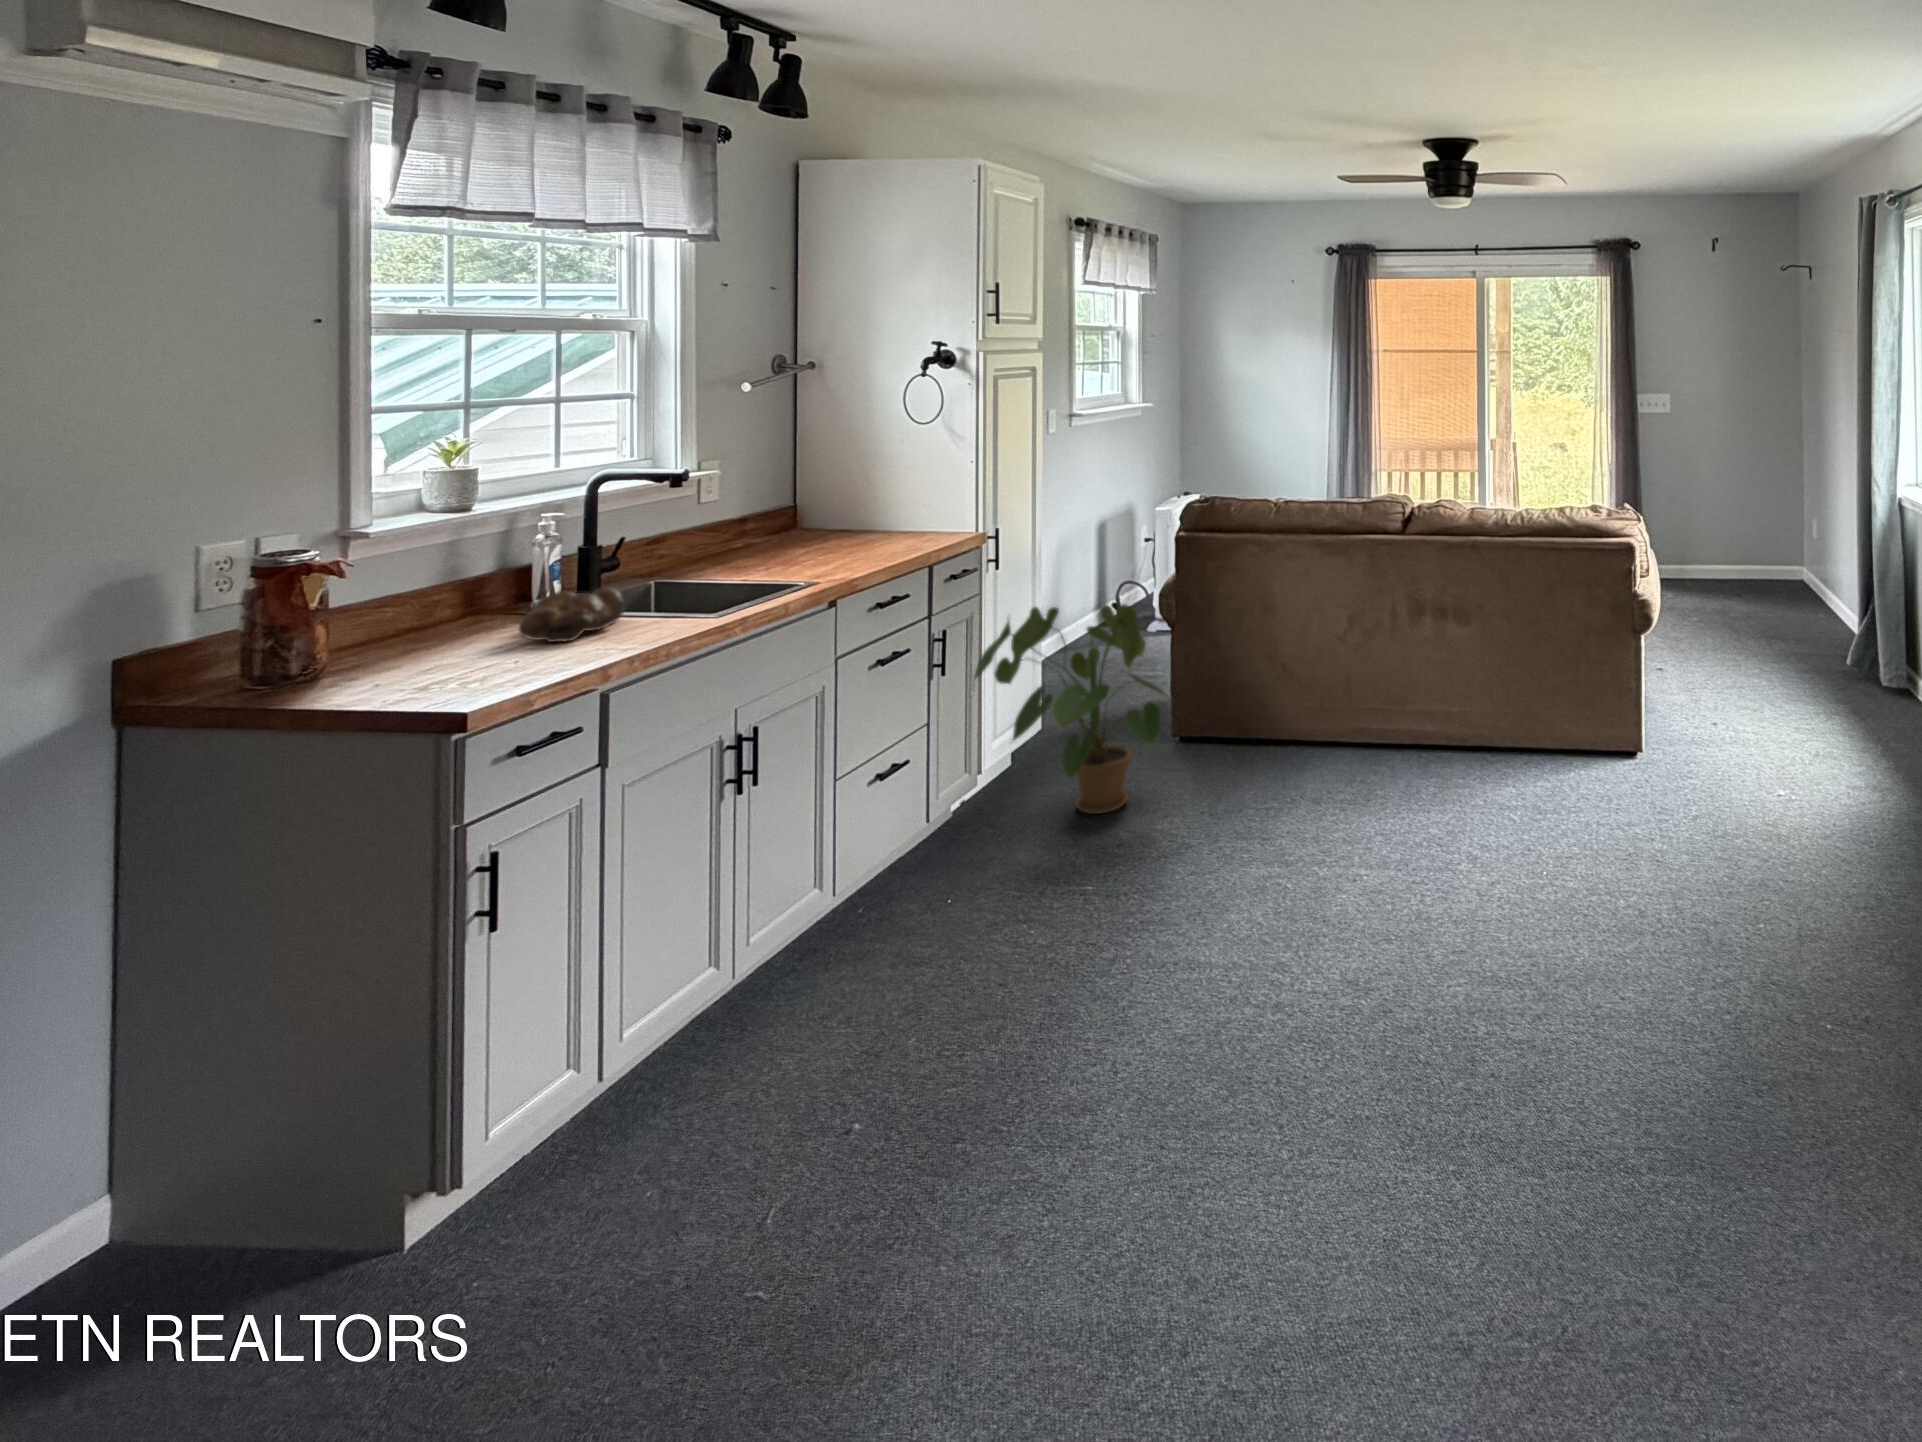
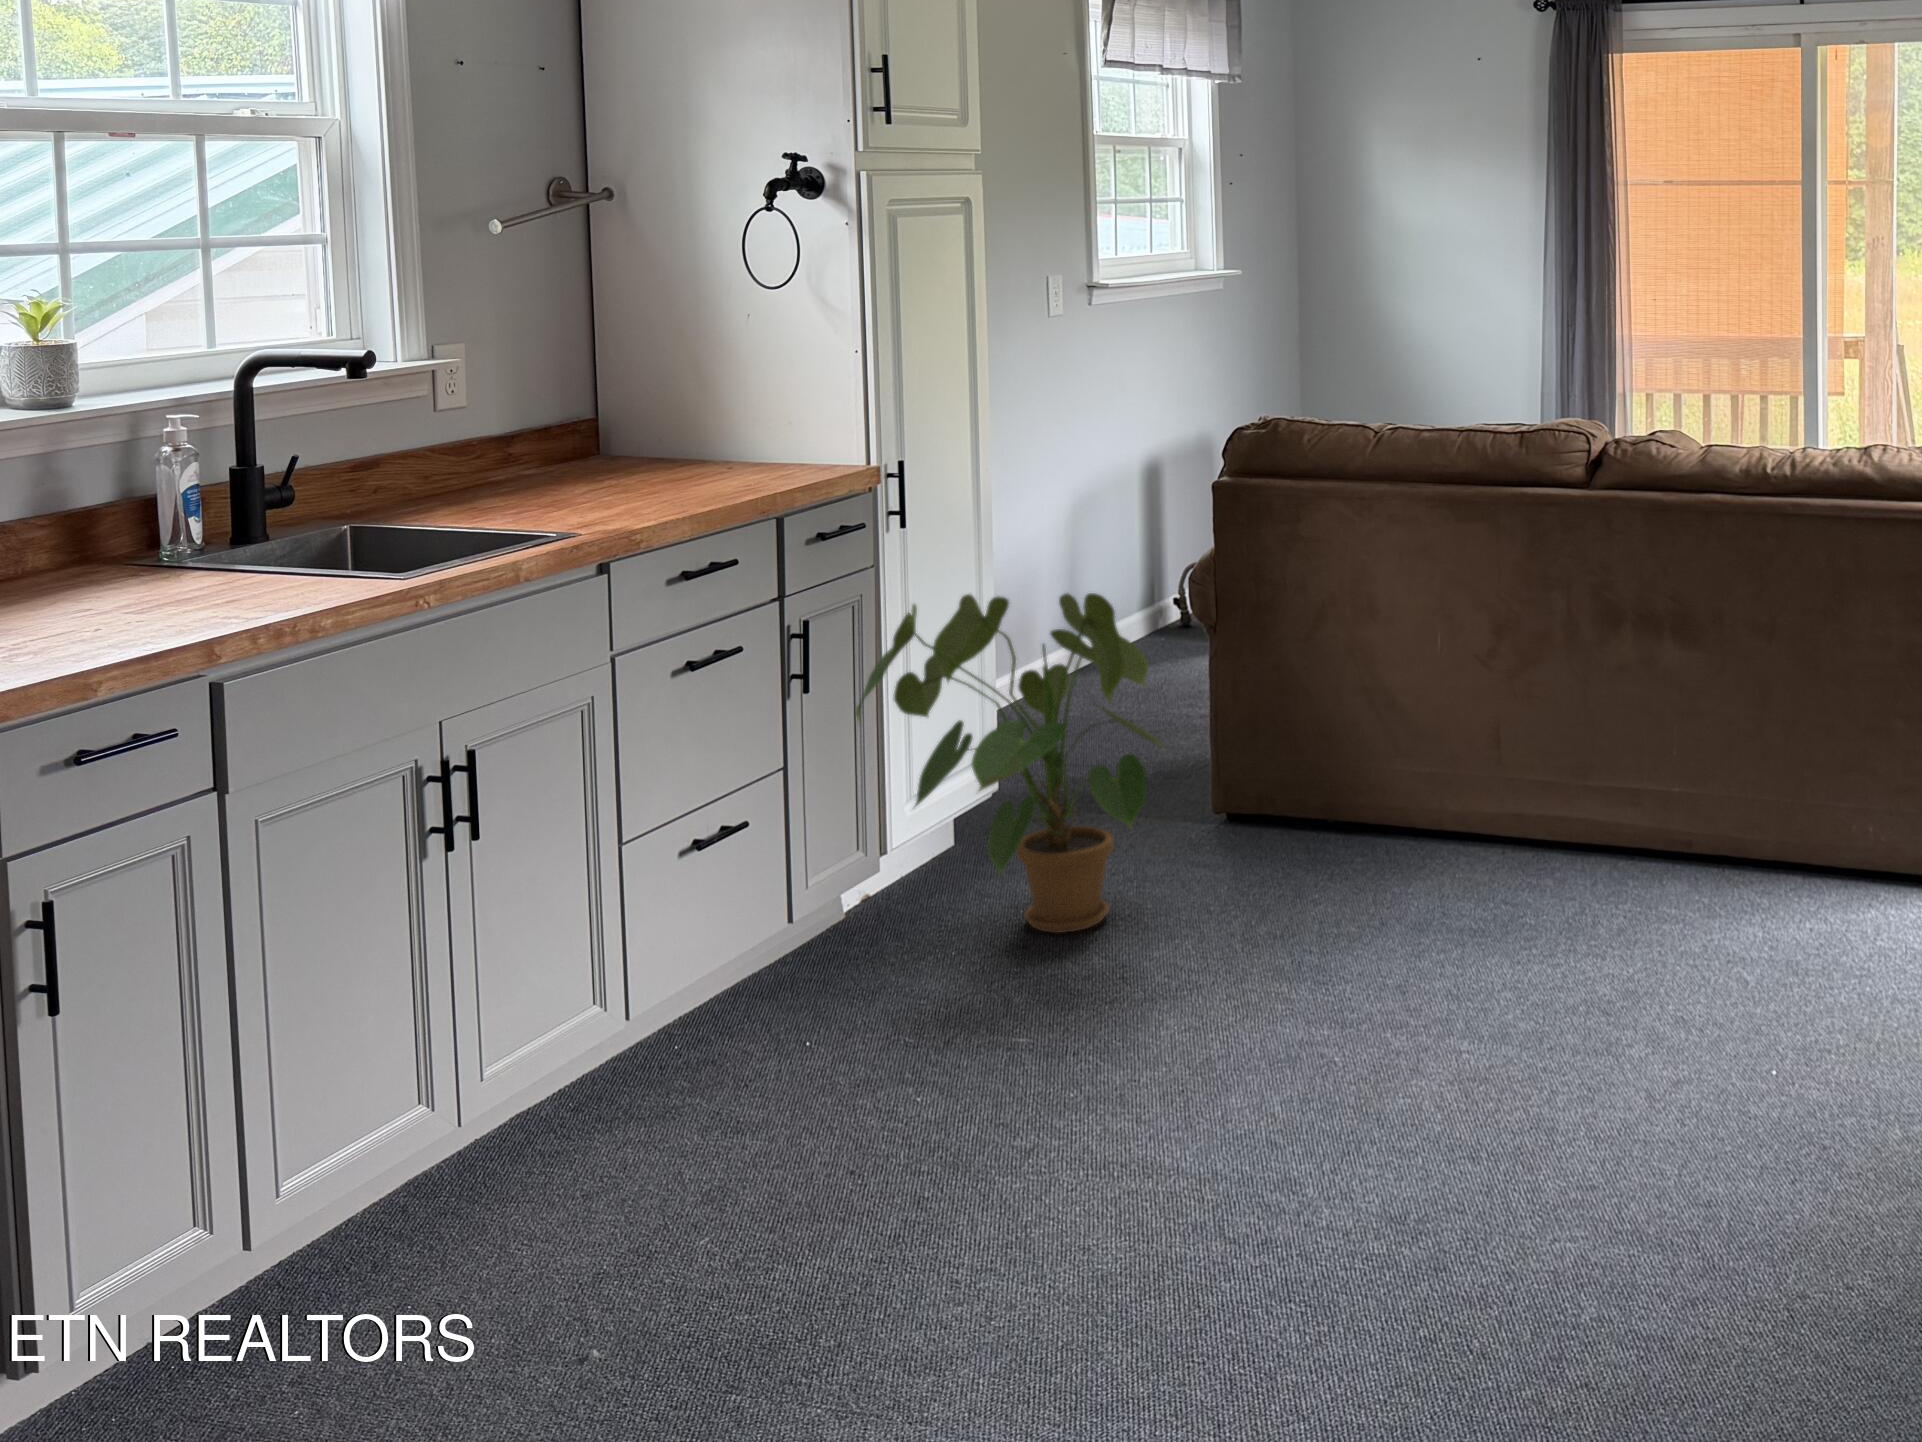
bread loaf: present [519,587,625,642] -> none [115,525,280,603]

